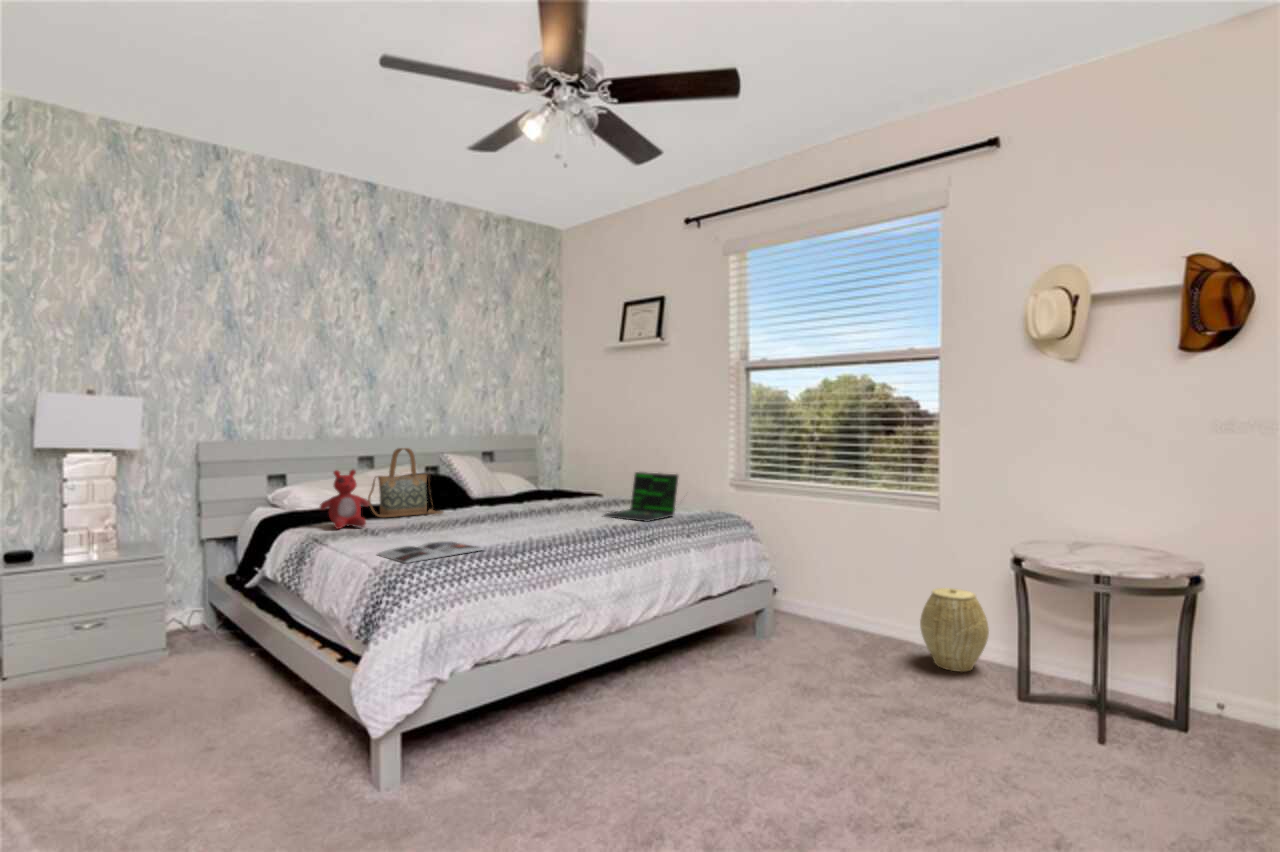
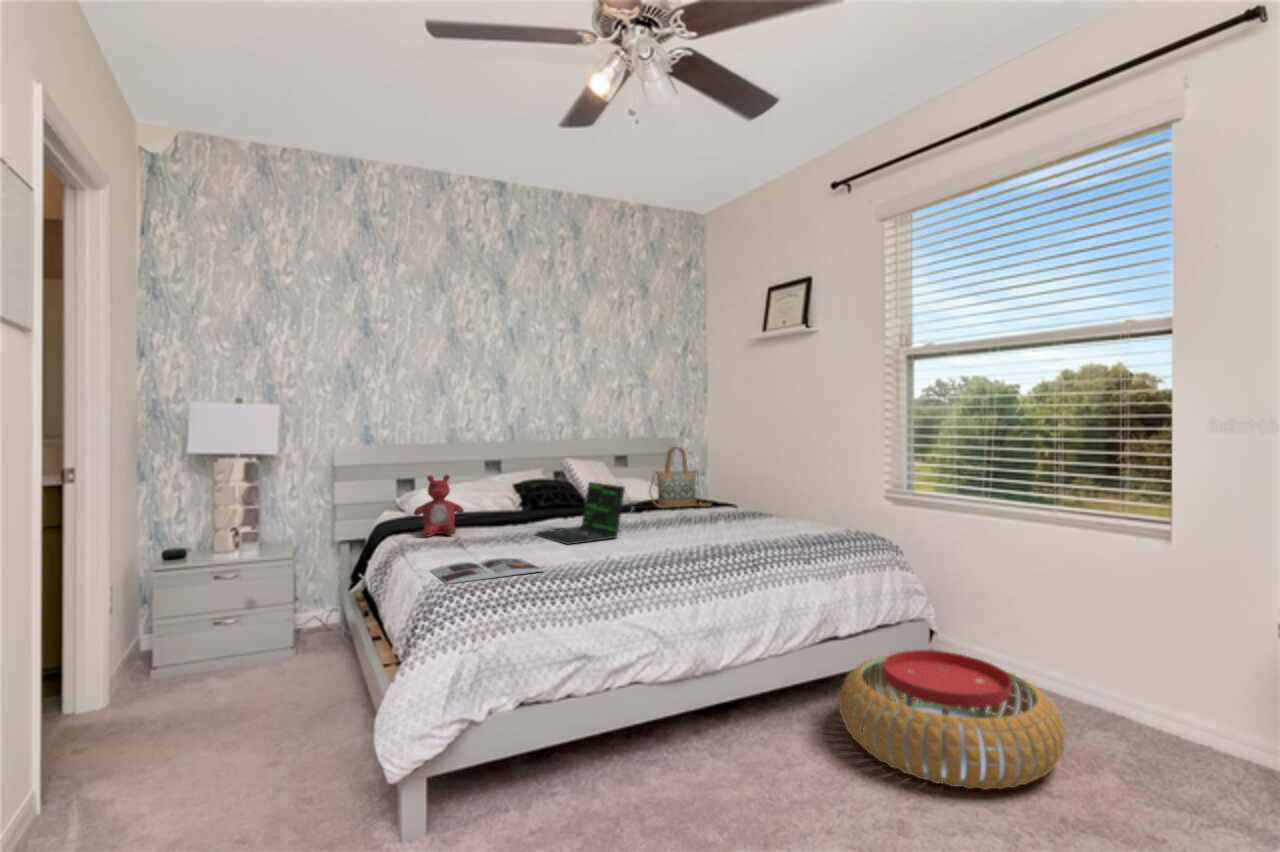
handbag: present [368,448,443,517] -> present [649,447,711,508]
laptop: present [604,472,679,522] -> present [536,482,632,545]
woven basket: present [920,588,989,672] -> none [1138,654,1253,779]
pouf: none [716,602,878,696] -> present [839,650,1065,790]

